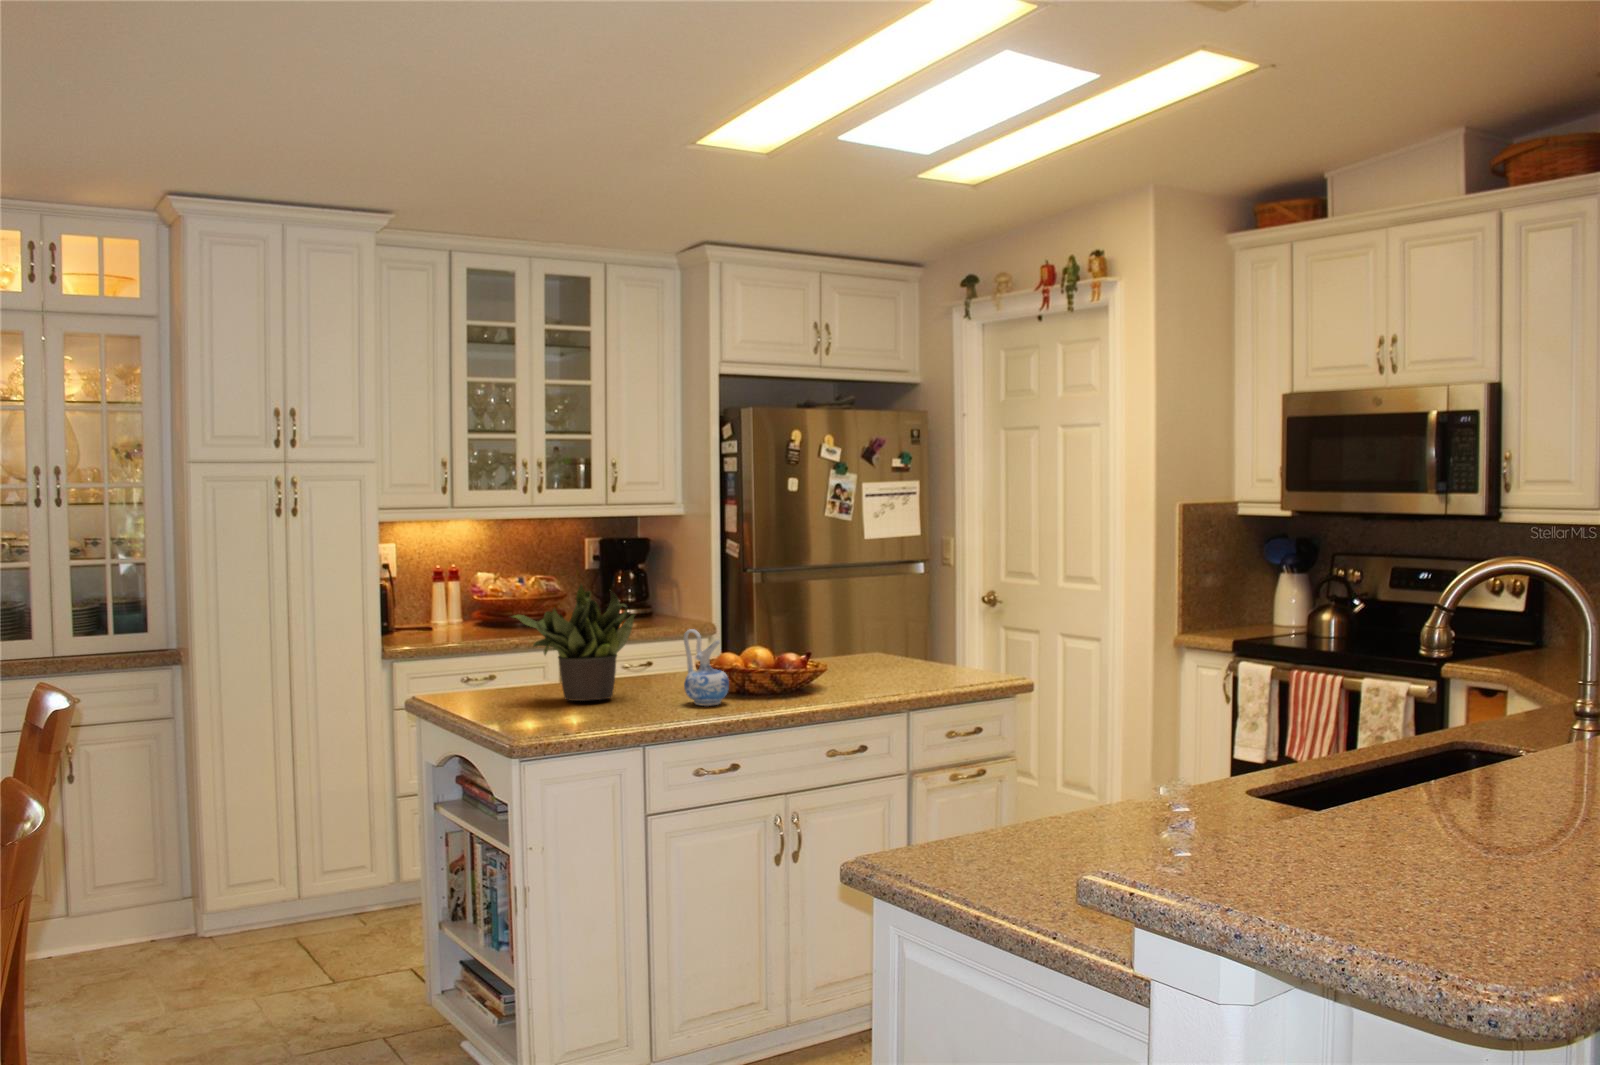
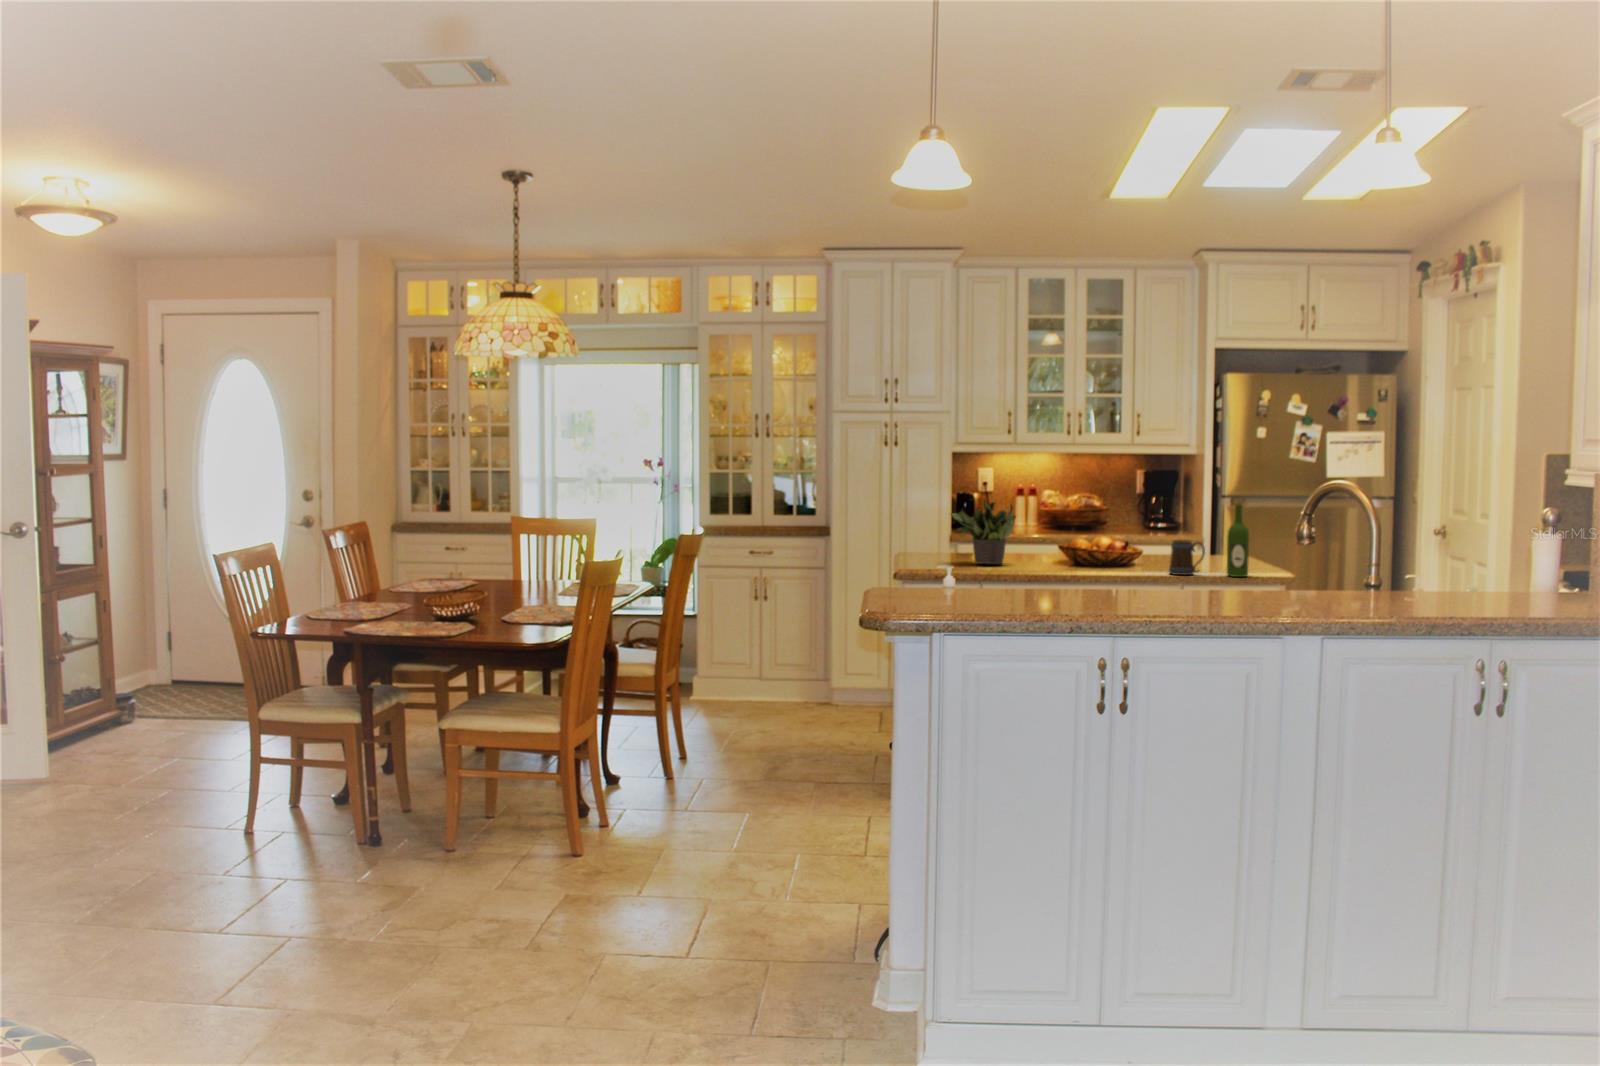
wine bottle: none [952,567,983,681] -> present [1227,500,1249,577]
ceramic pitcher: present [684,629,729,706] -> none [1030,527,1056,572]
mug: none [877,631,930,687] -> present [1169,540,1205,575]

